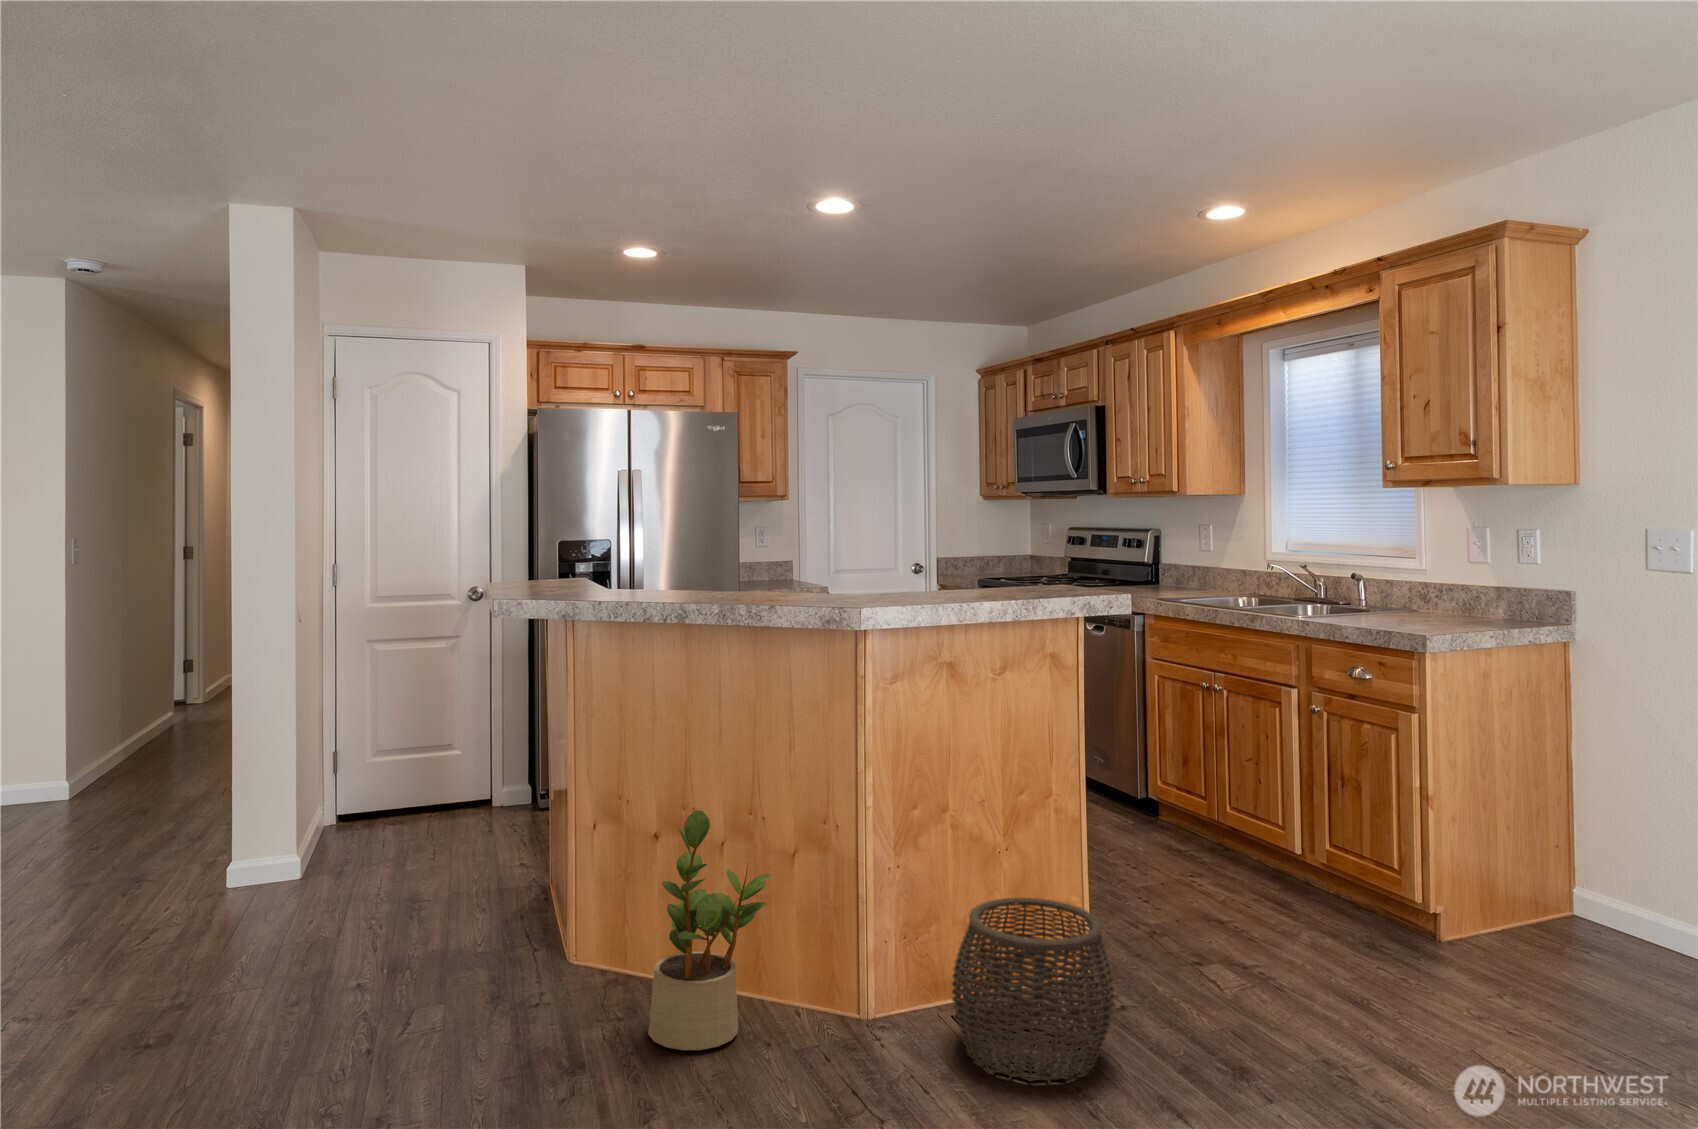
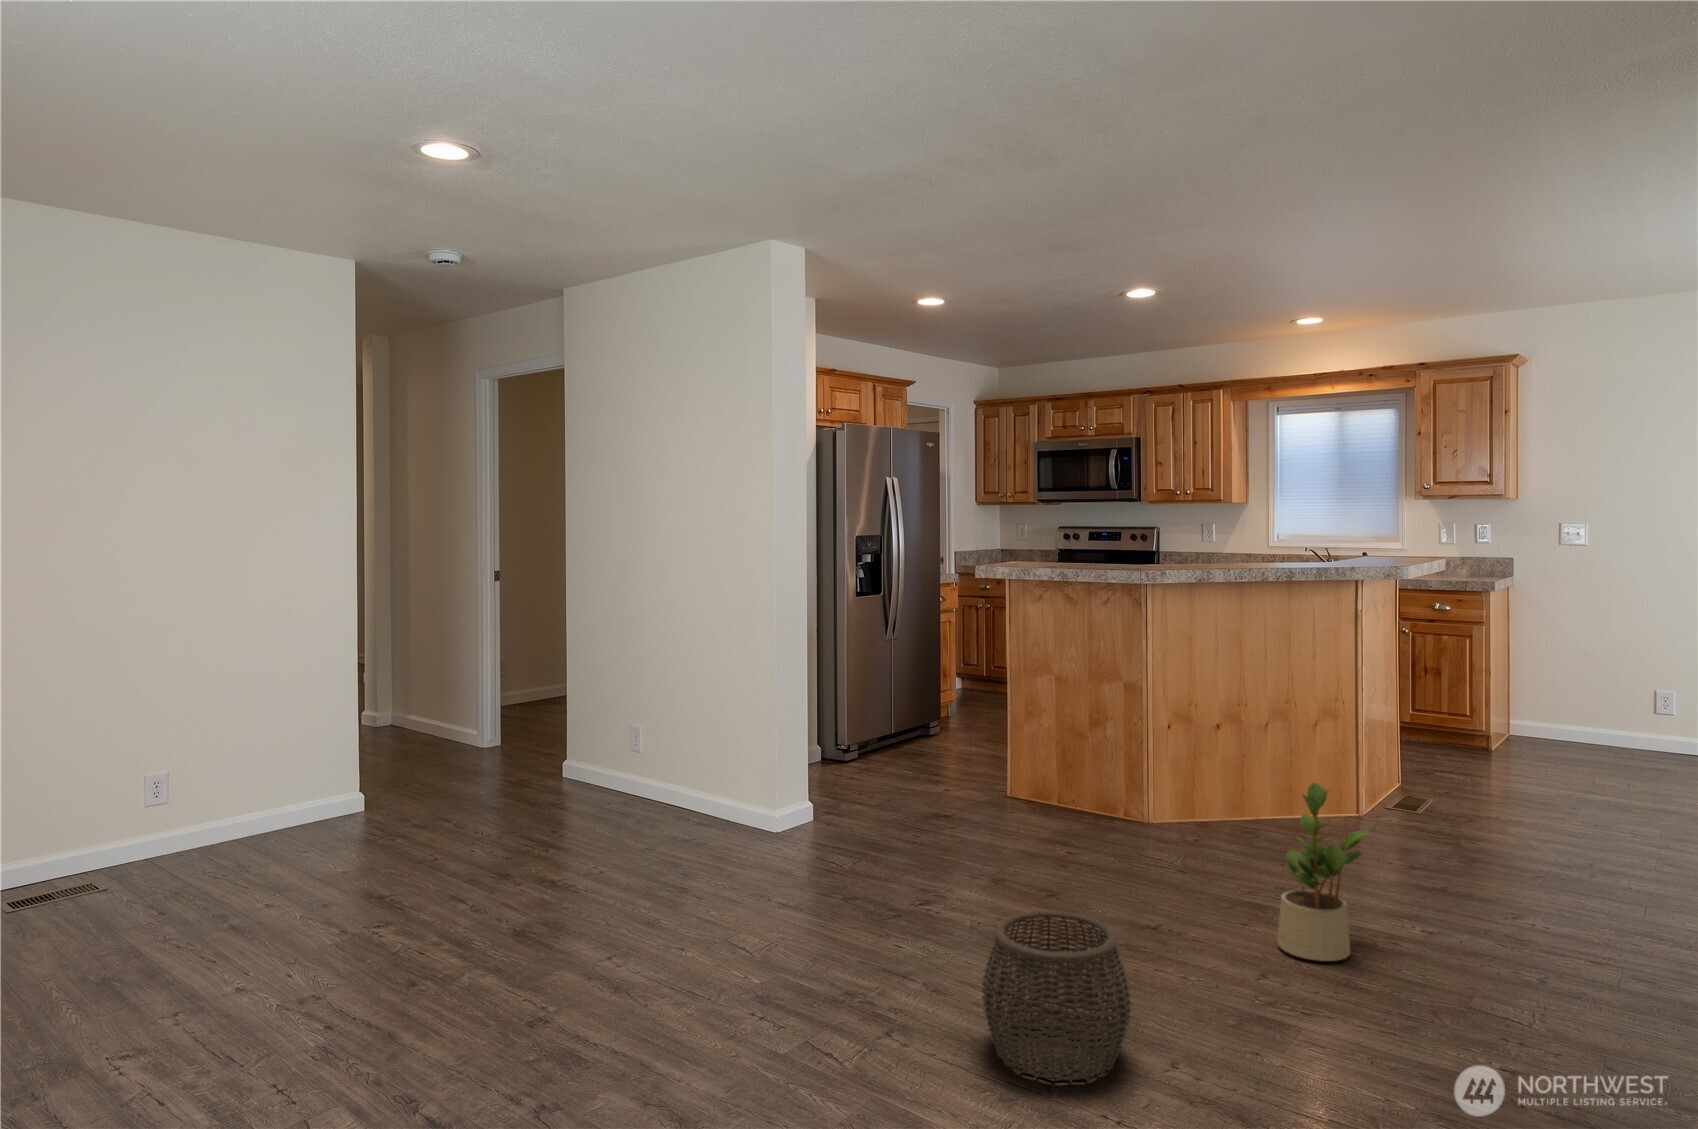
potted plant: present [648,810,771,1050] -> present [1277,783,1367,961]

